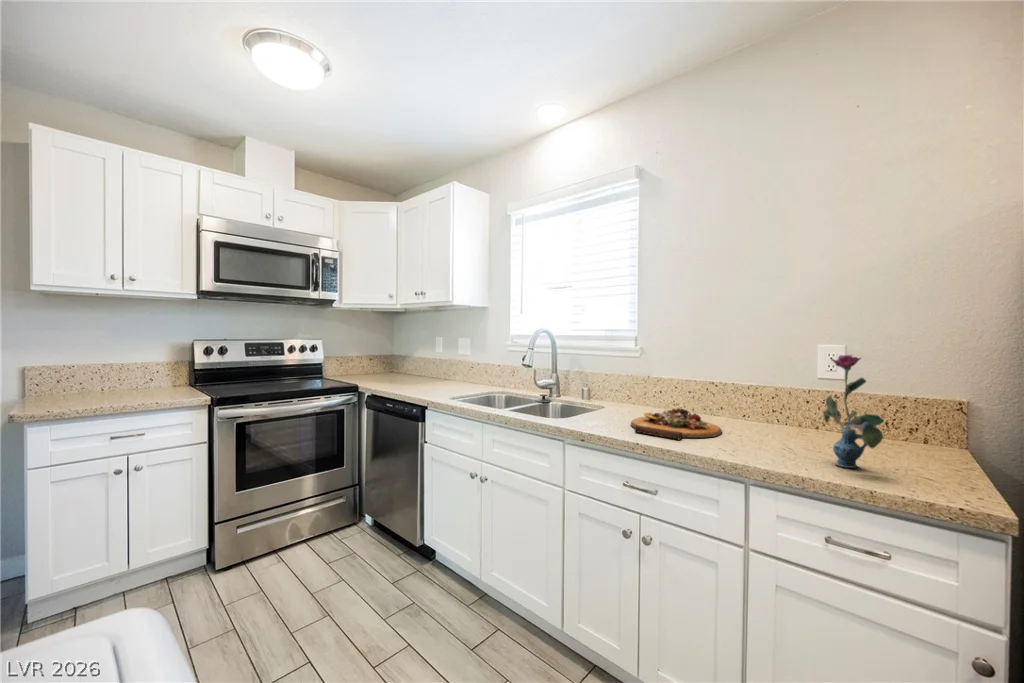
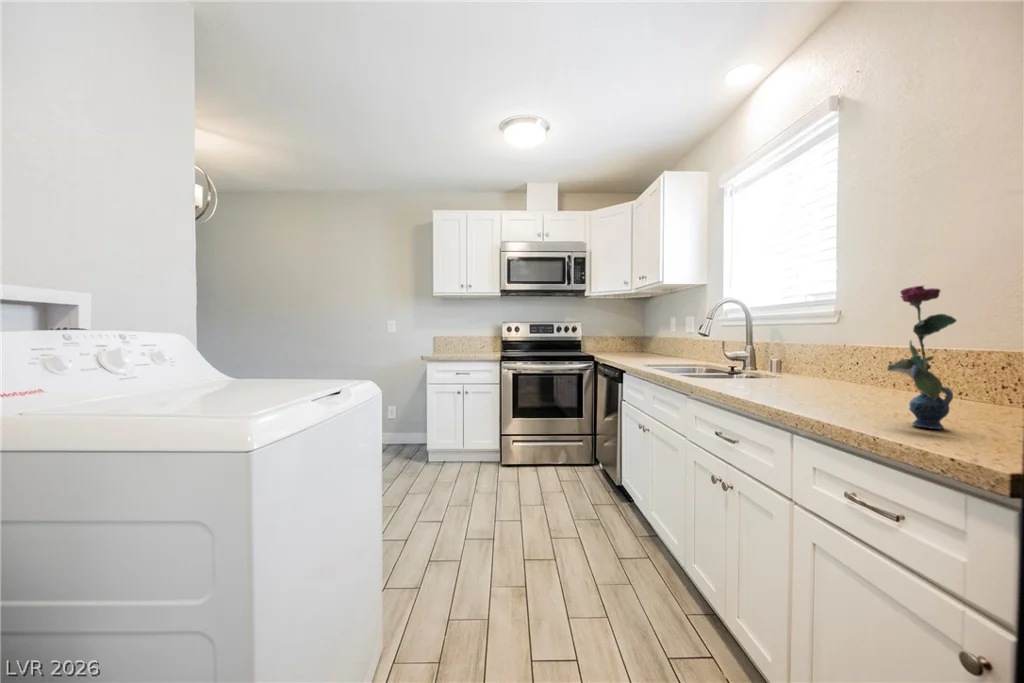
cutting board: present [631,408,722,440] -> none [742,372,871,399]

